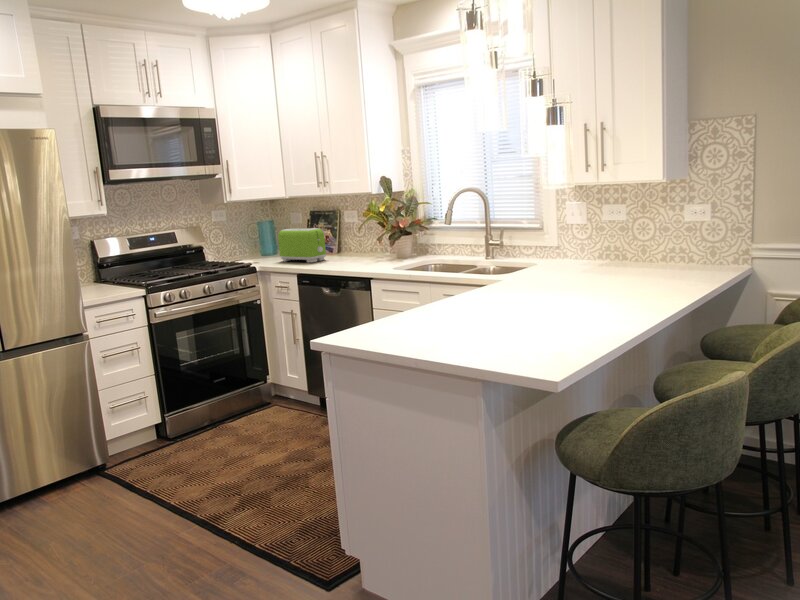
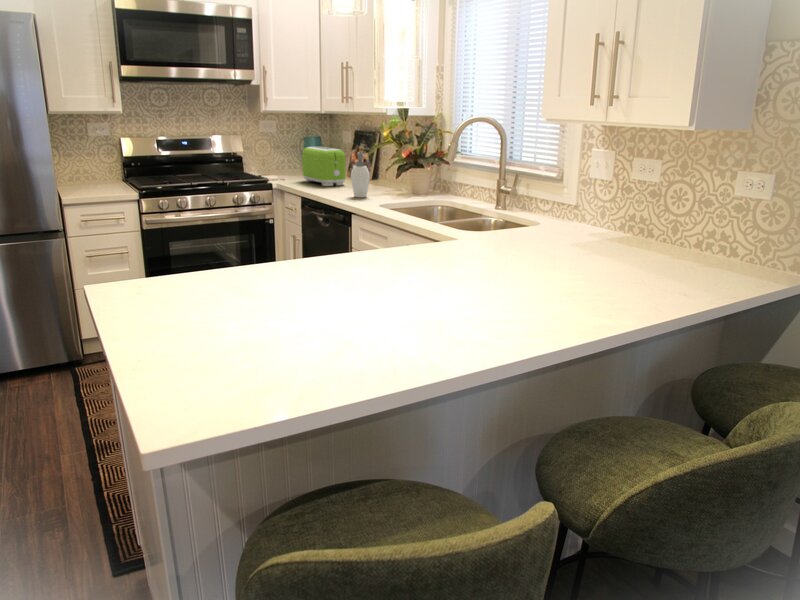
soap dispenser: none [350,228,367,266] -> present [351,153,370,197]

